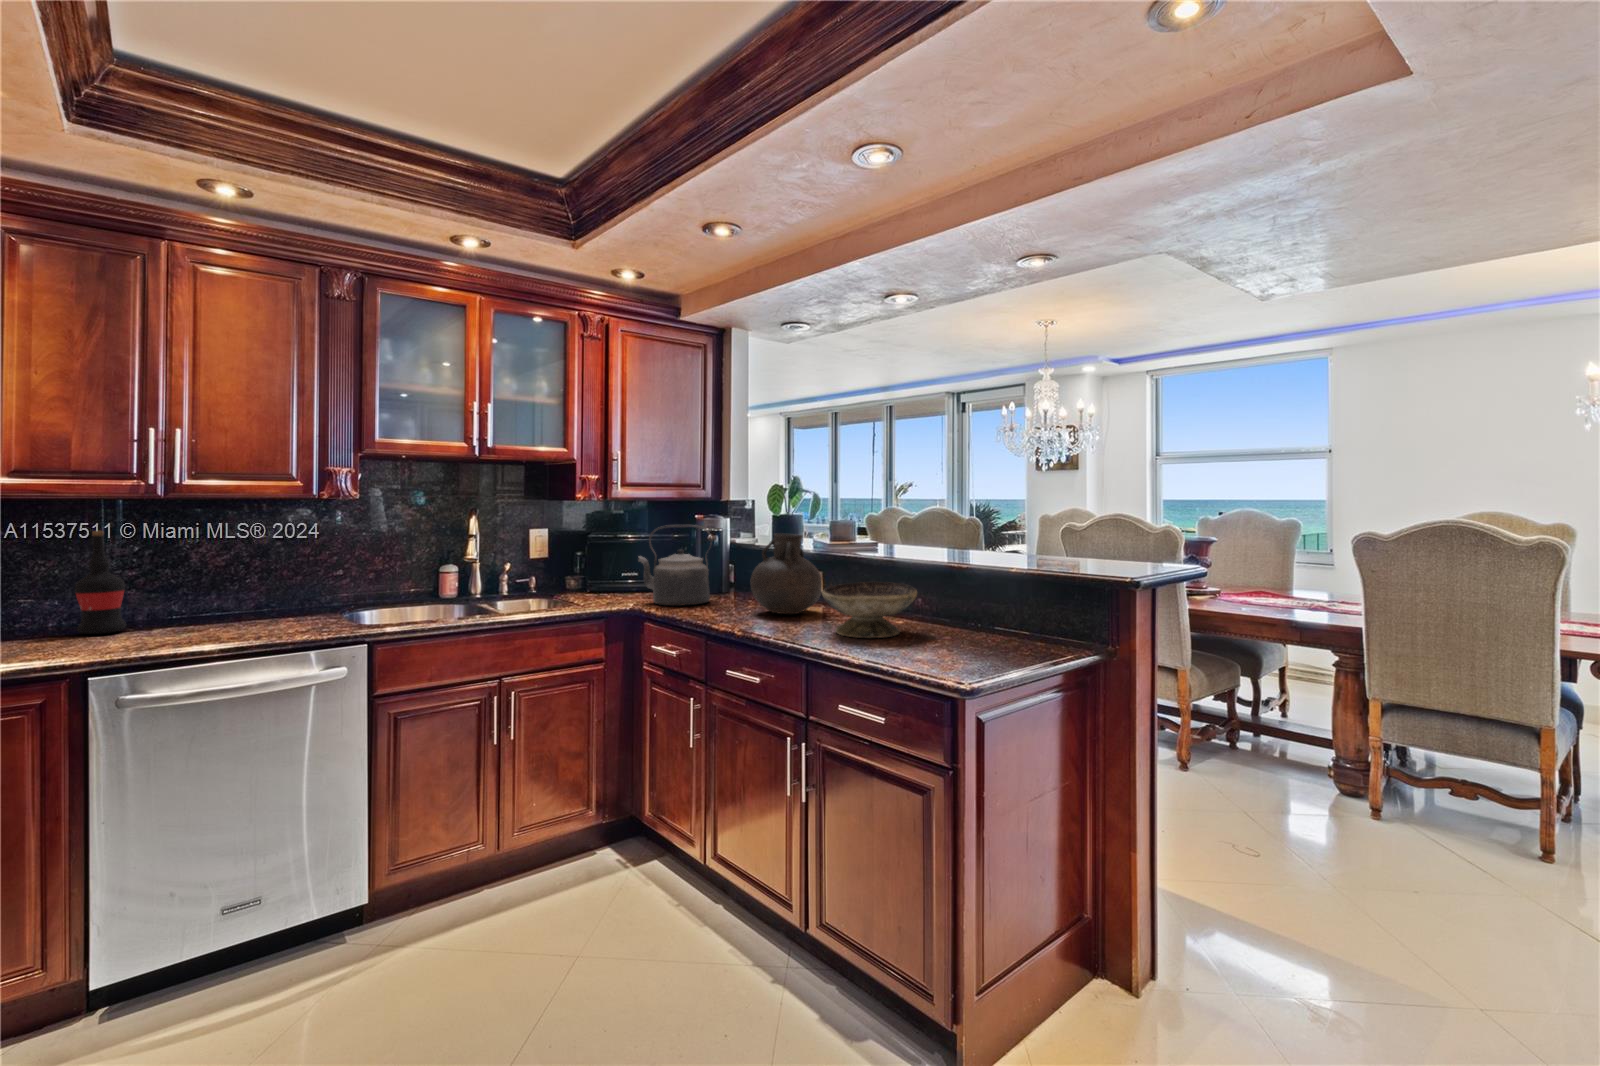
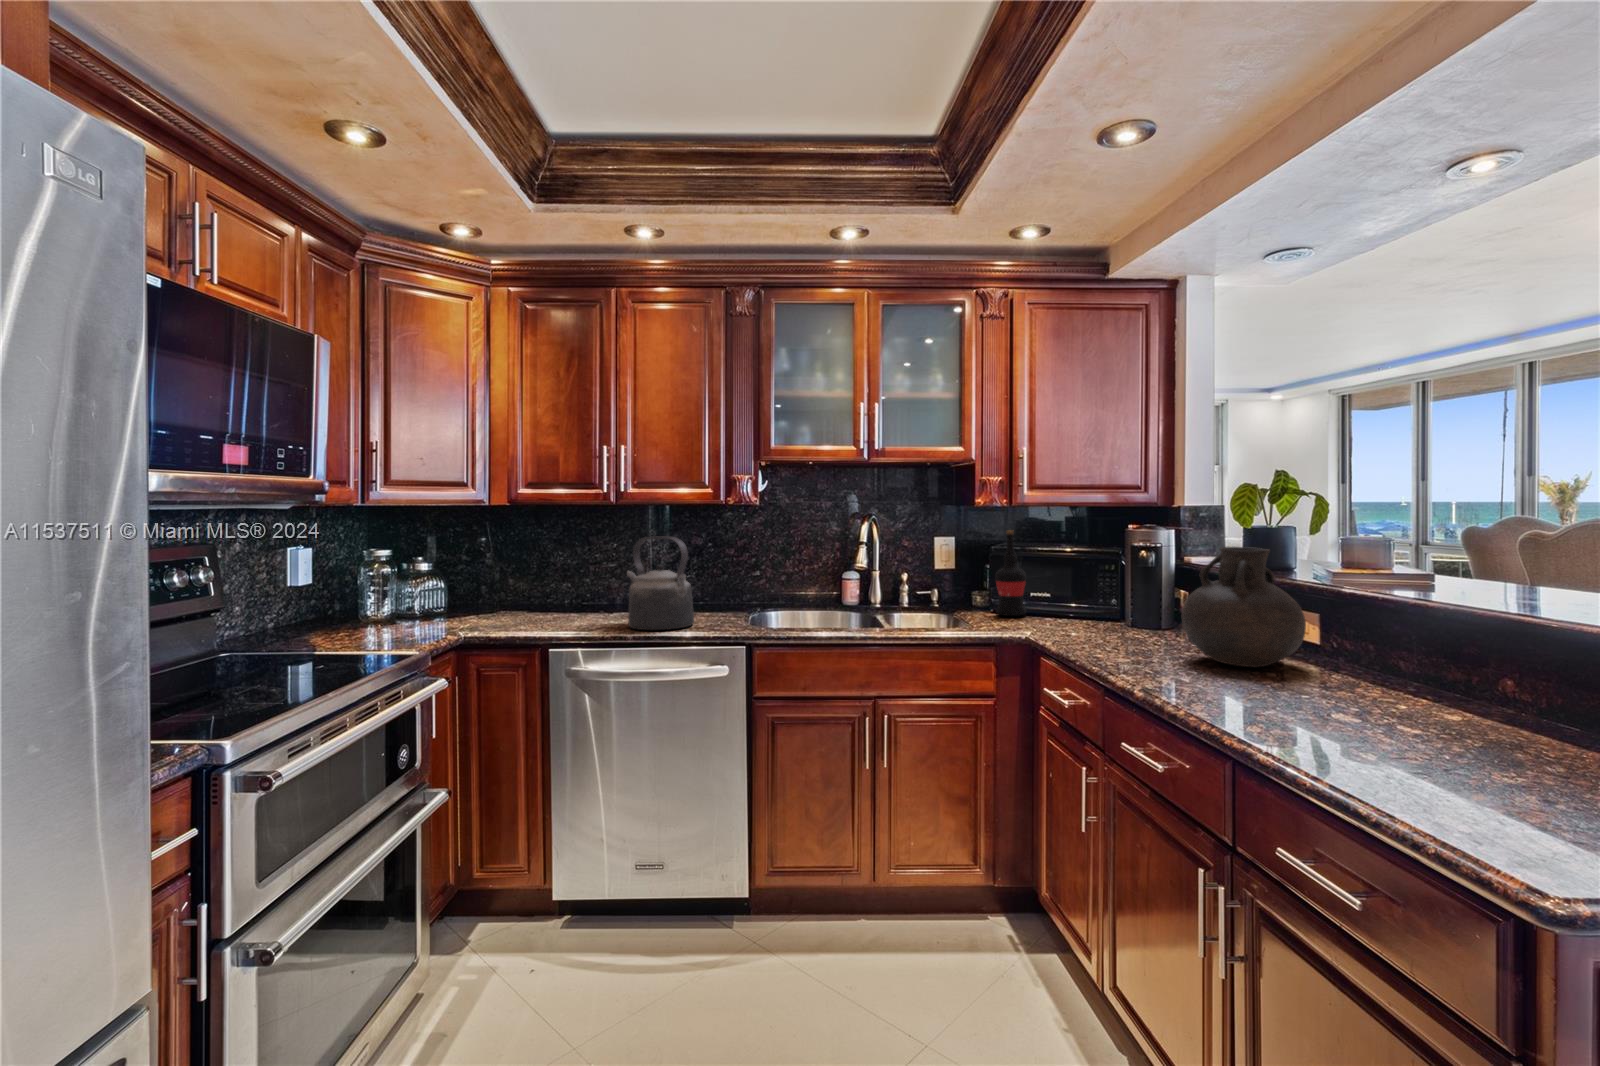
kettle: present [639,525,712,606] -> present [627,536,694,630]
wine bottle: present [75,531,126,634] -> present [995,530,1026,616]
decorative bowl: present [822,582,917,638] -> none [1285,632,1495,737]

